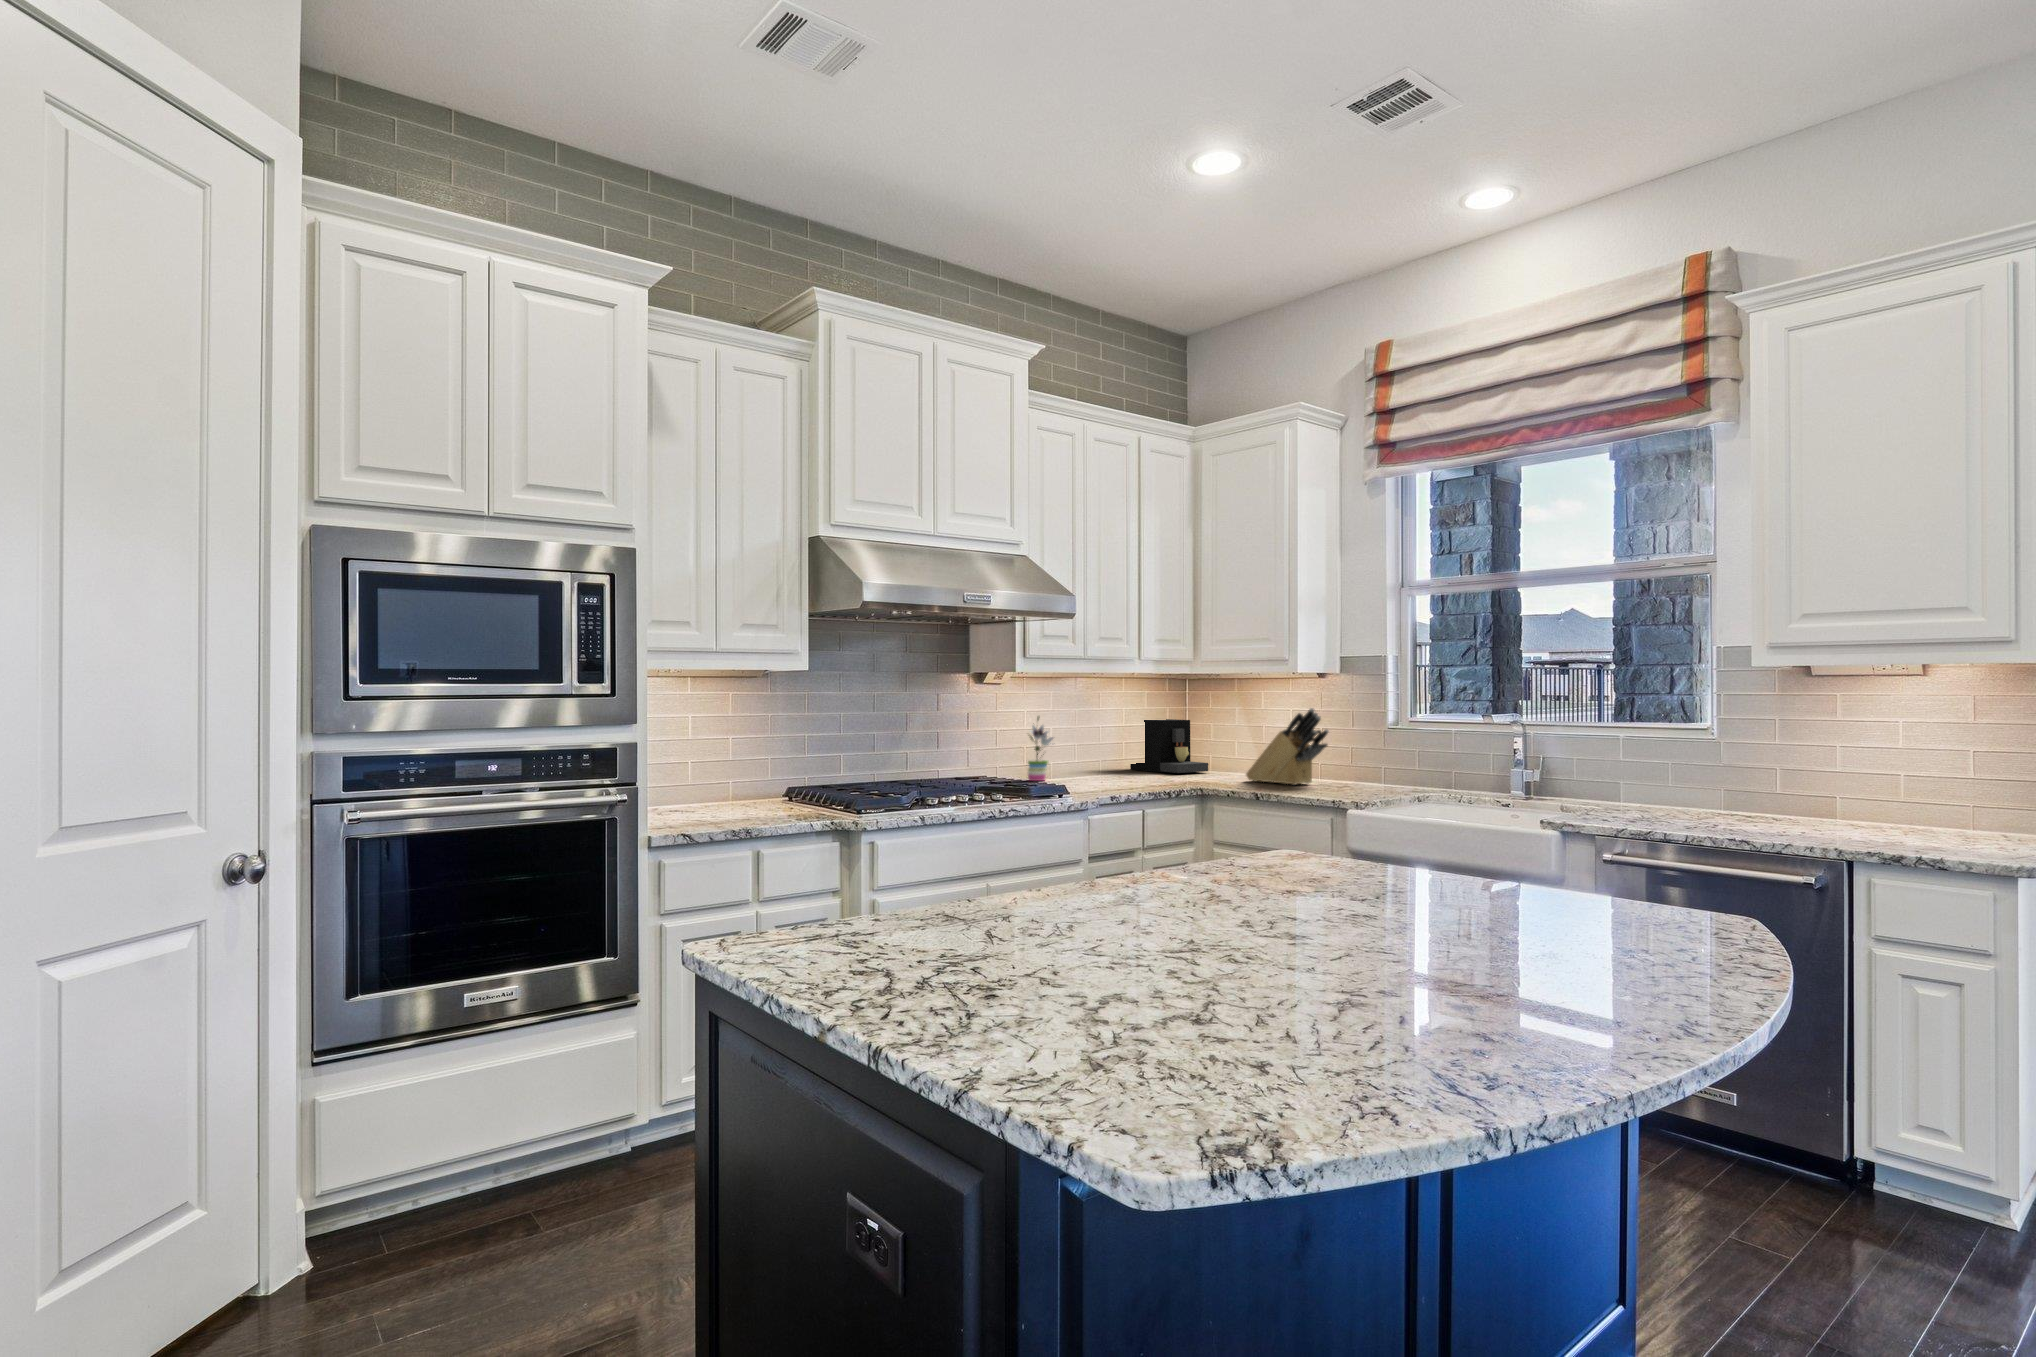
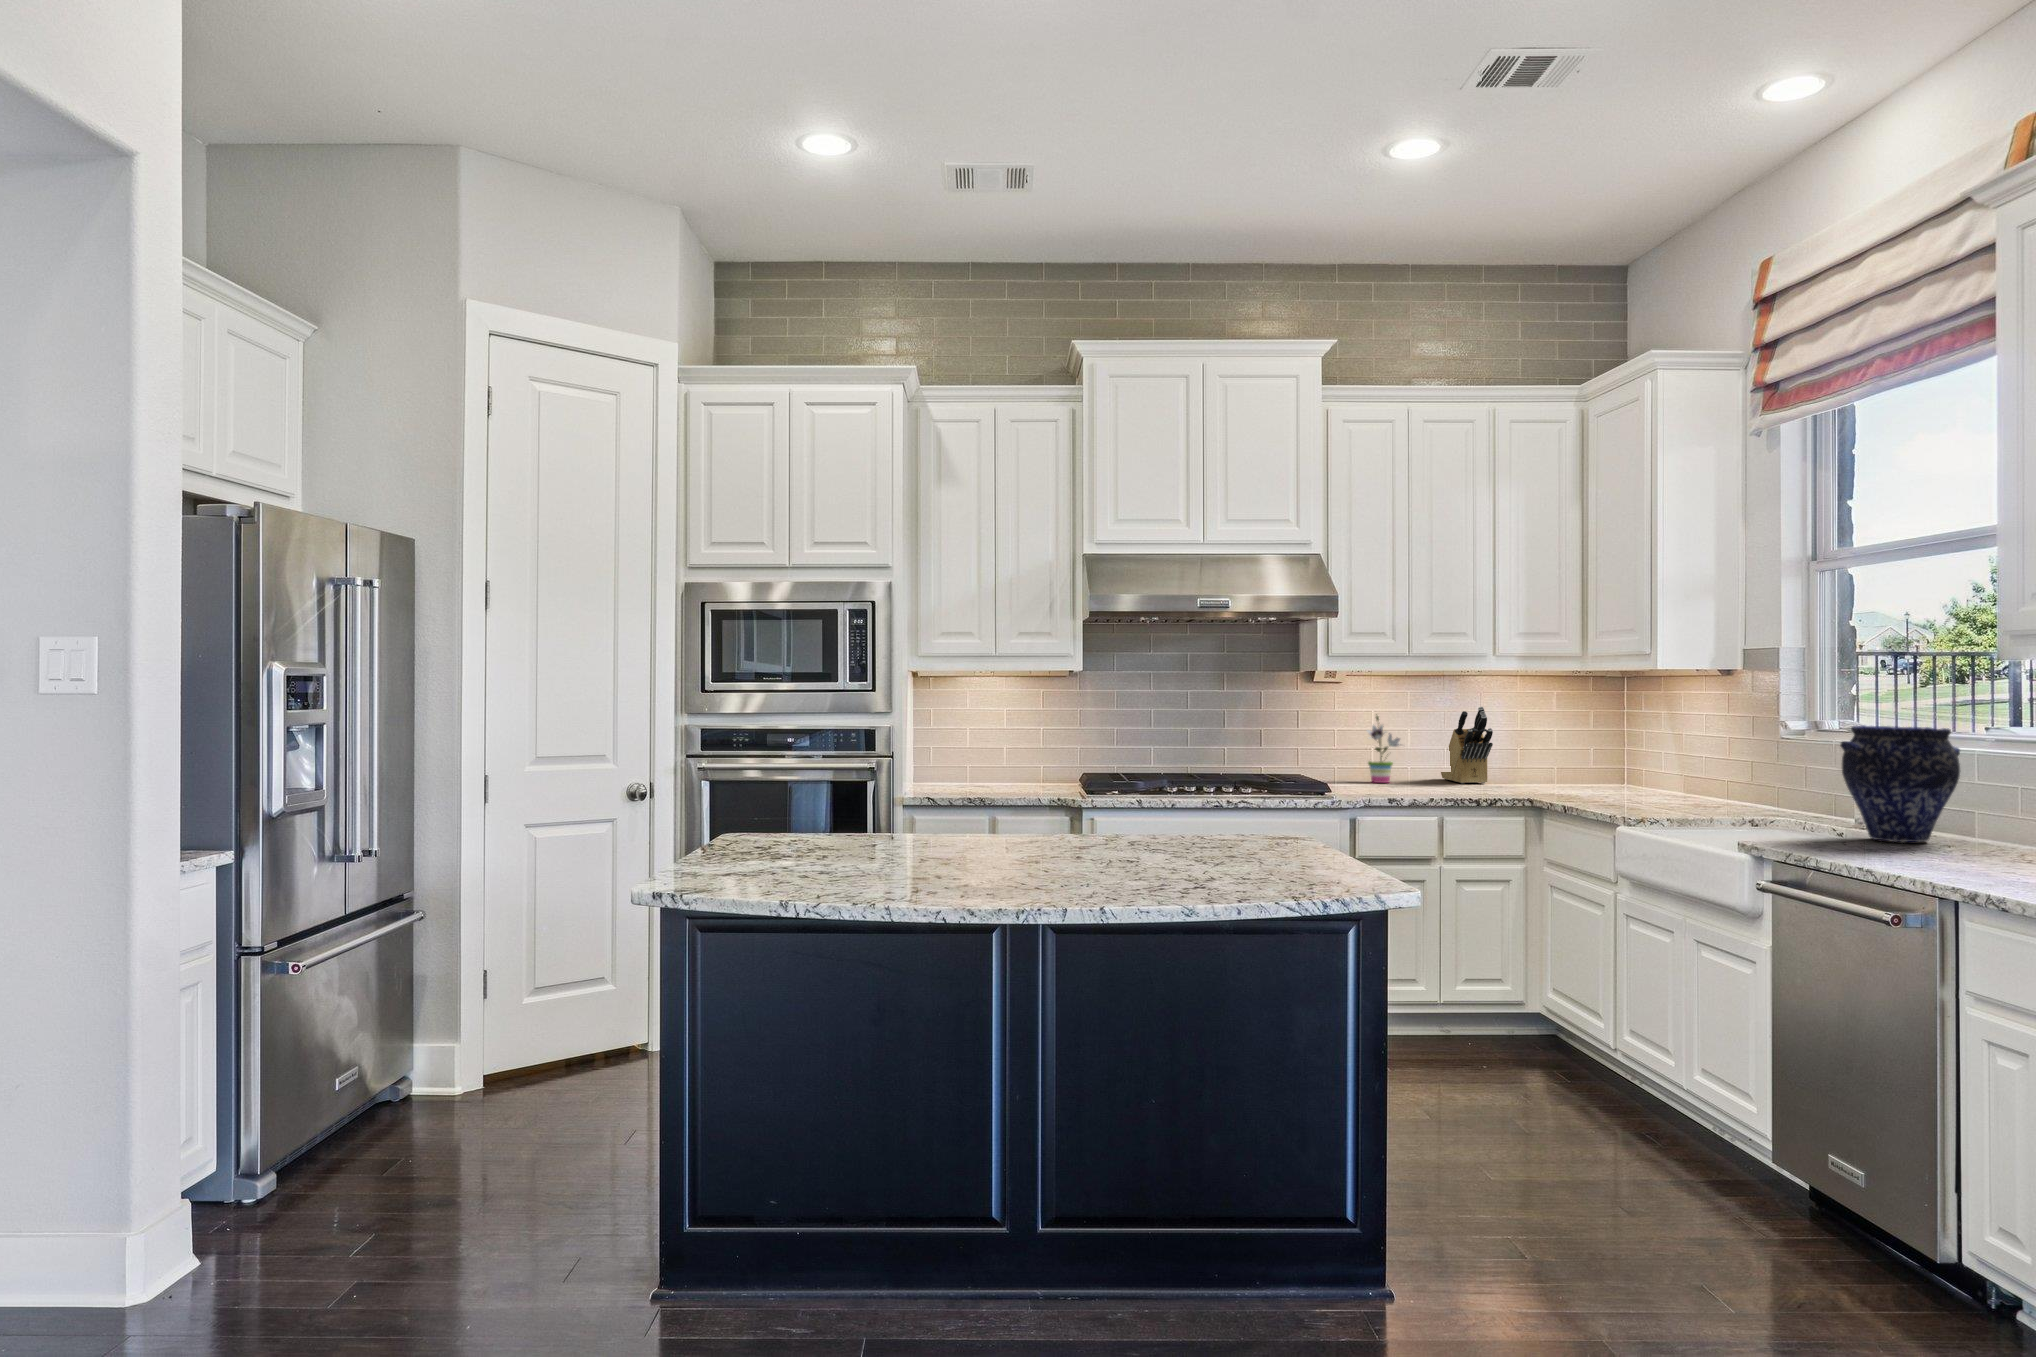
knife block: present [1246,708,1329,785] -> present [1441,707,1493,783]
vase: none [1546,717,1634,808] -> present [1840,725,1960,842]
coffee maker: present [1130,719,1208,773] -> none [1537,723,1608,784]

